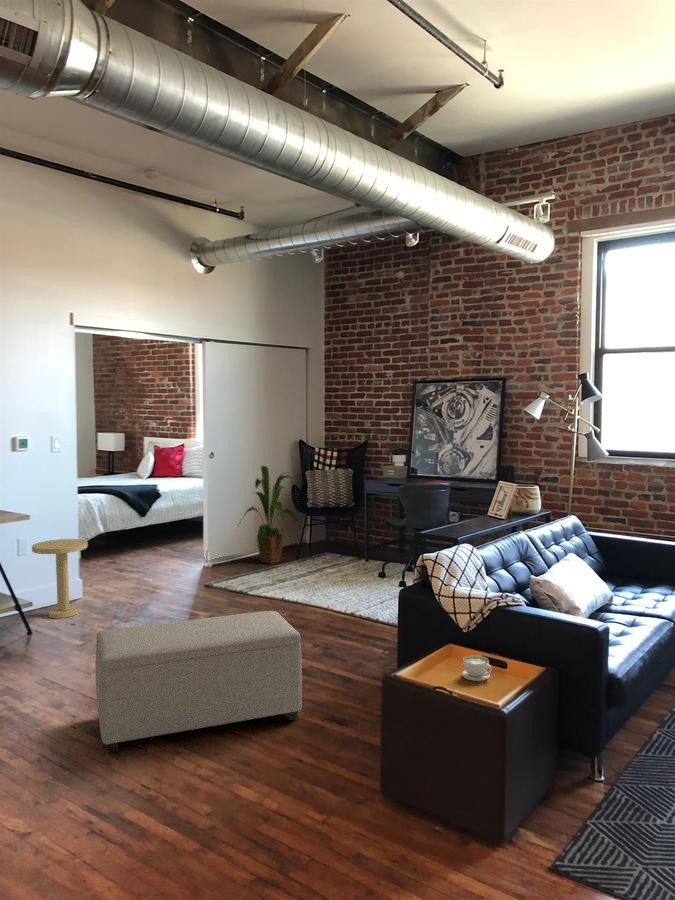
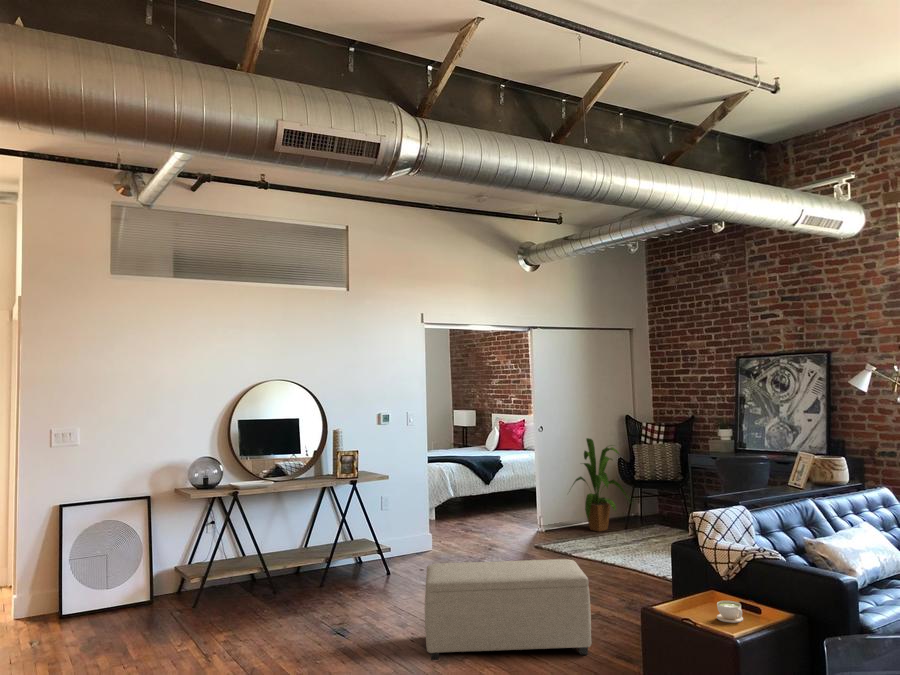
side table: present [32,539,88,618] -> none [390,497,433,564]

